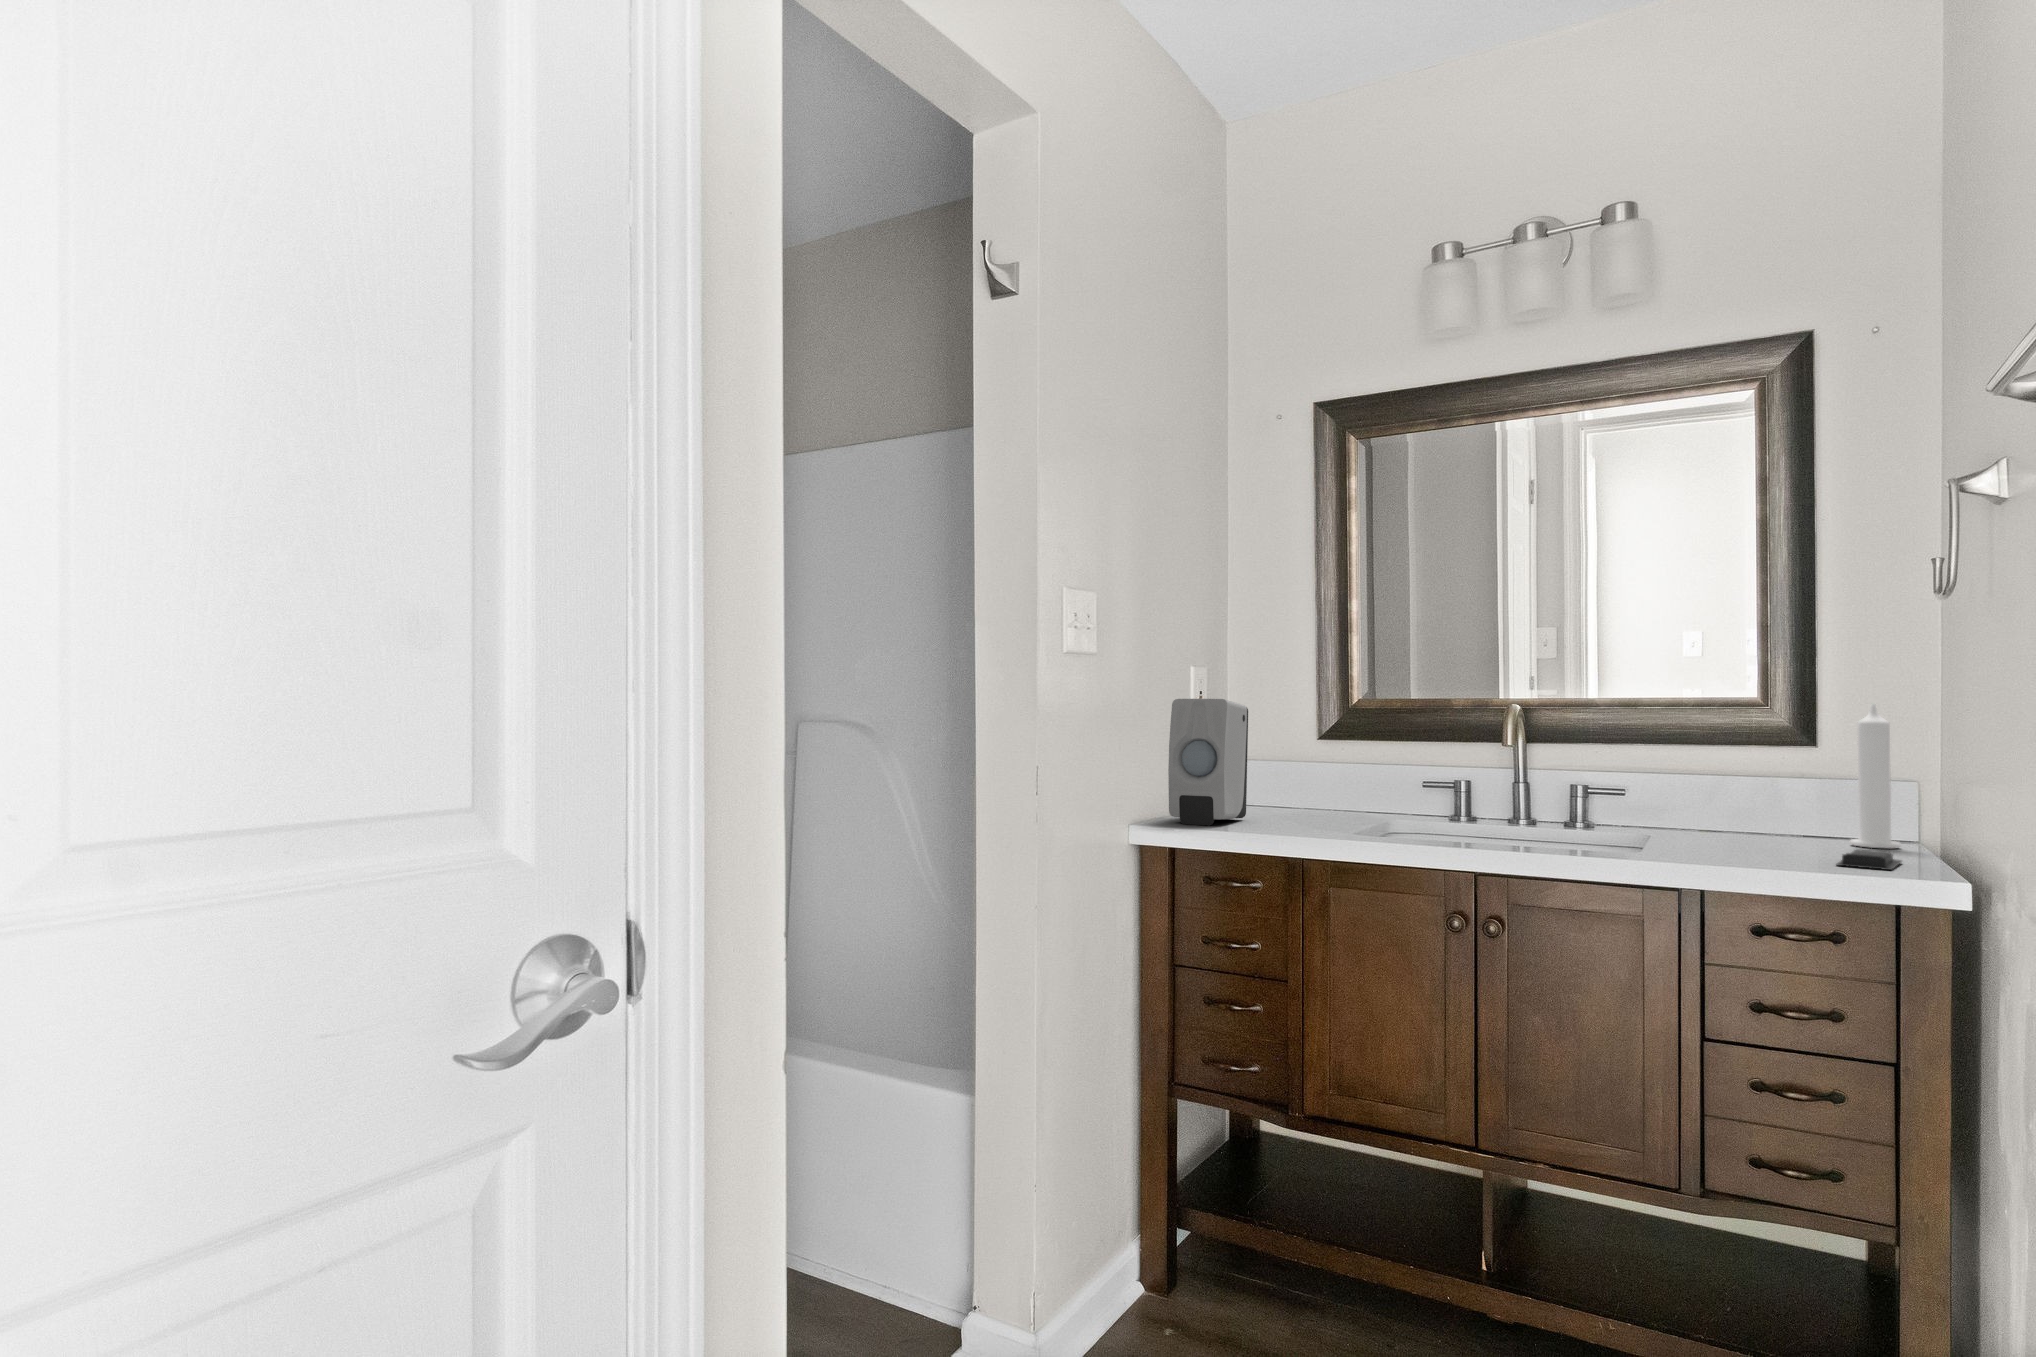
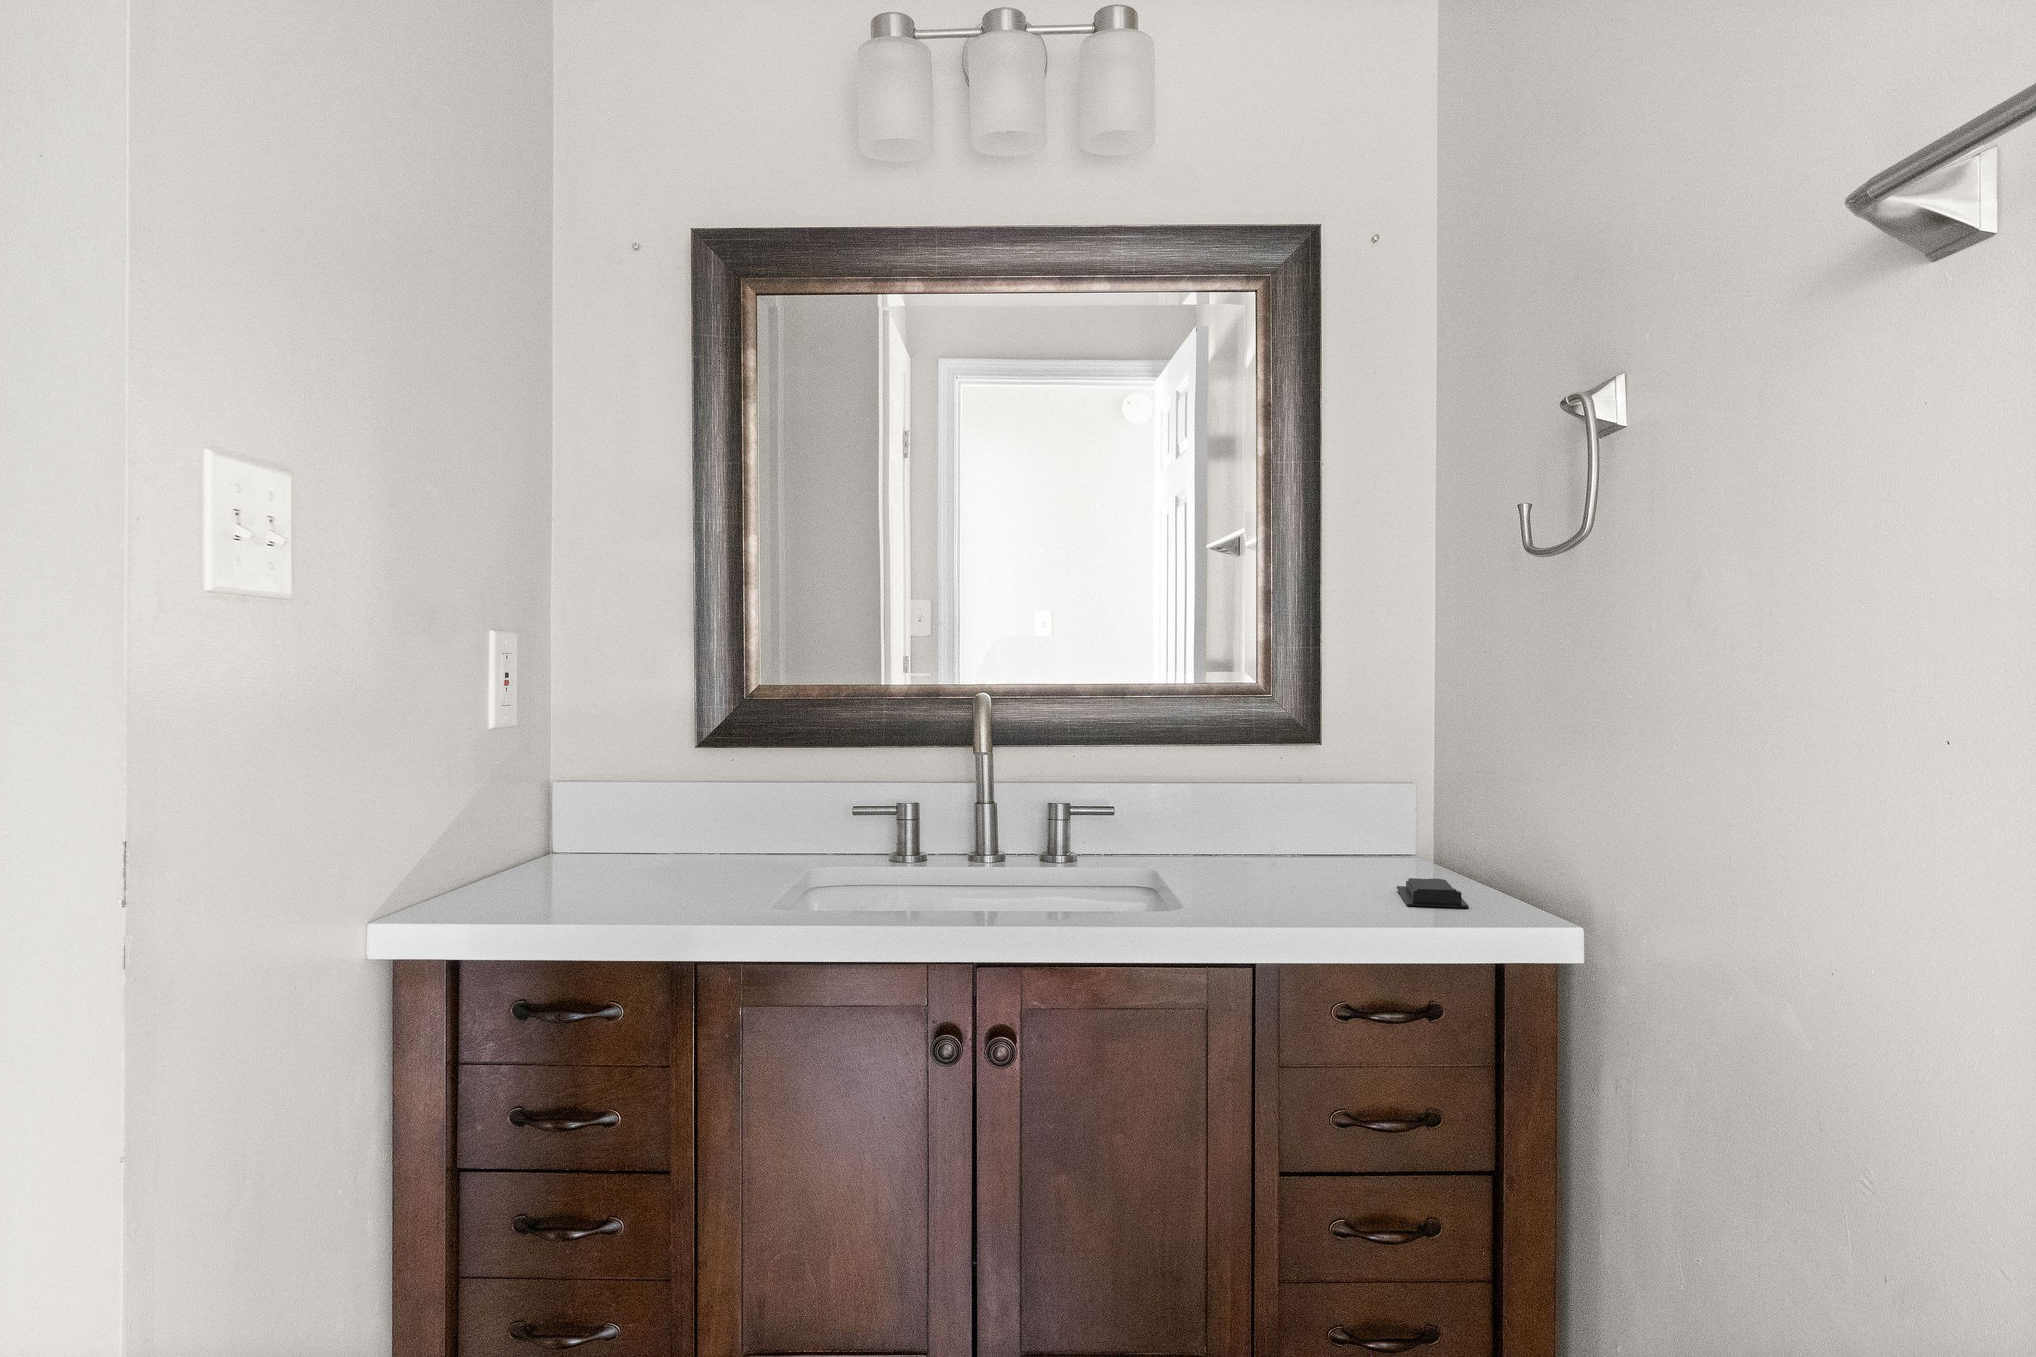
soap dispenser: present [1168,699,1248,825] -> none [444,686,590,911]
candle: present [1850,703,1901,848] -> none [1356,689,1407,866]

